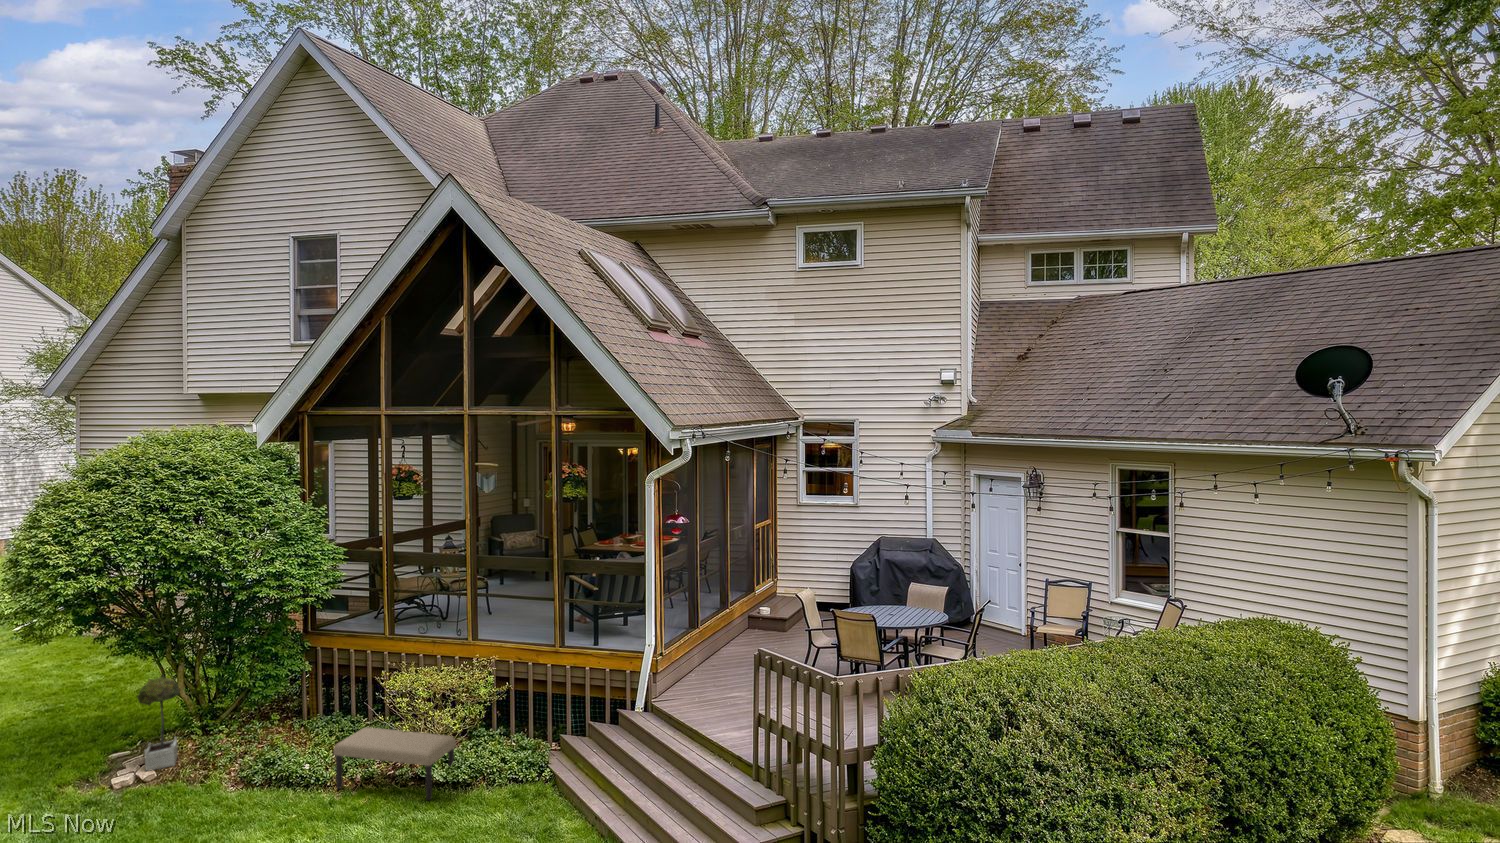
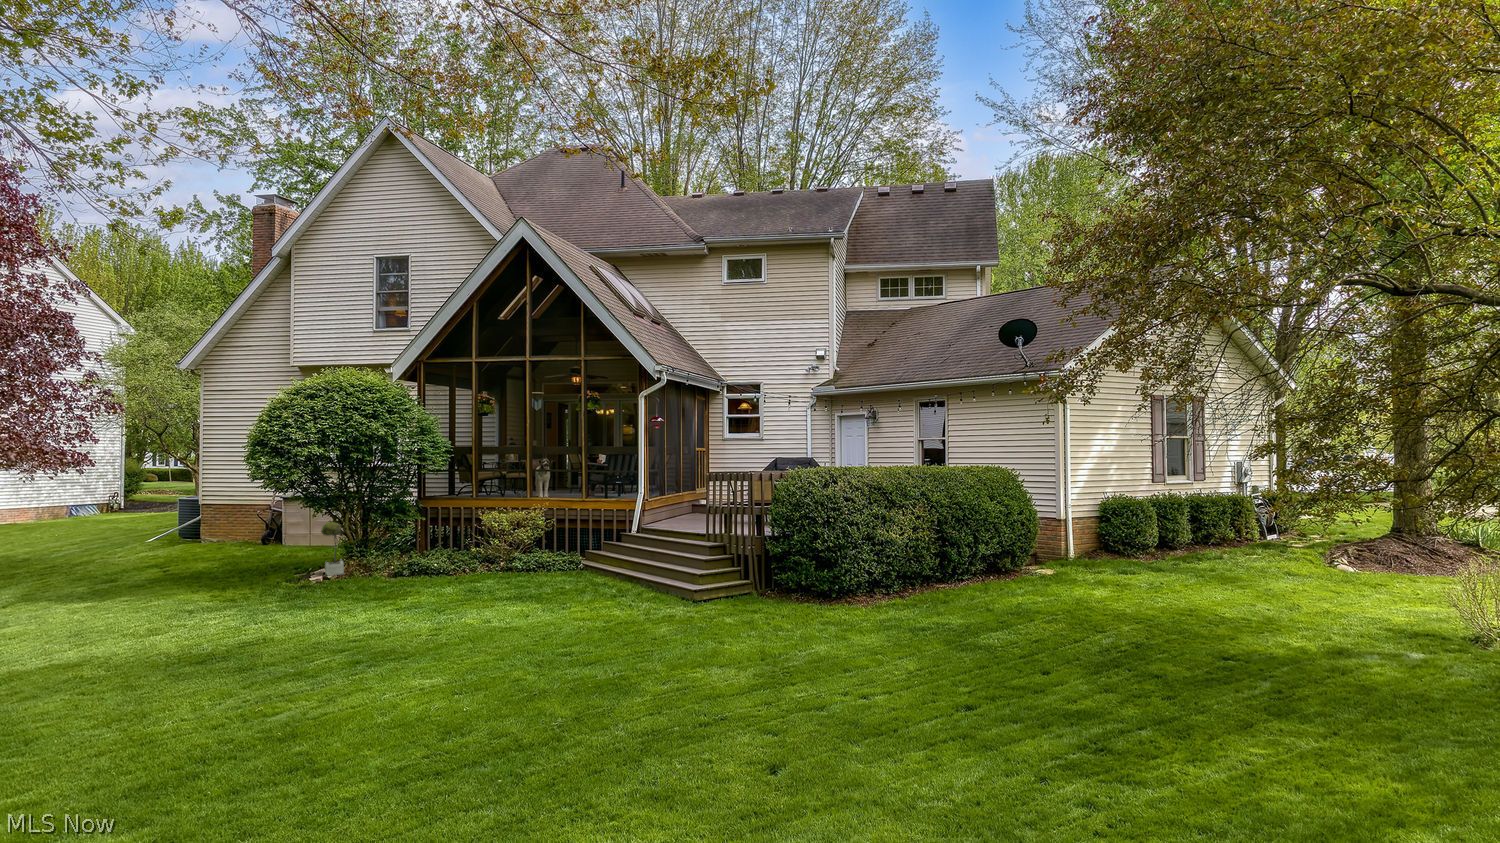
bench: present [334,727,456,800] -> none [454,545,525,577]

